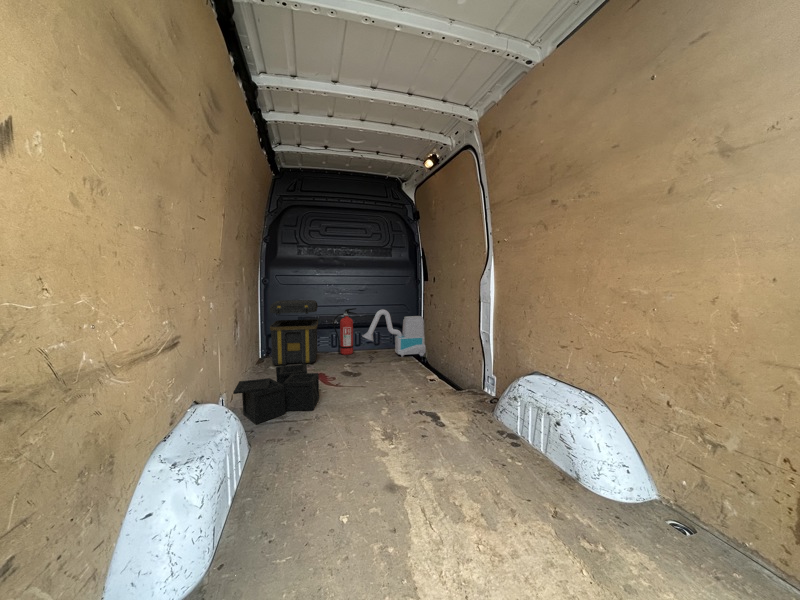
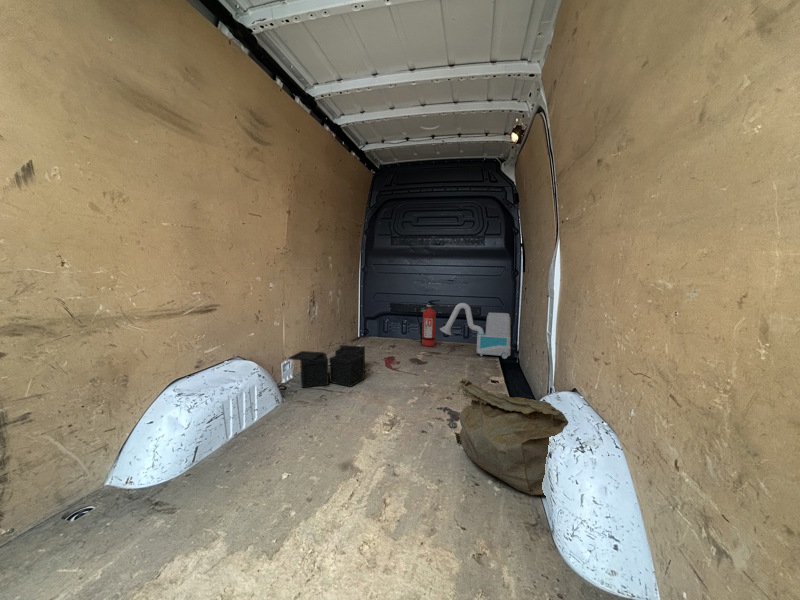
toolbox: present [270,300,318,365] -> none [356,289,403,349]
bag: none [455,378,564,458] -> present [454,379,568,496]

